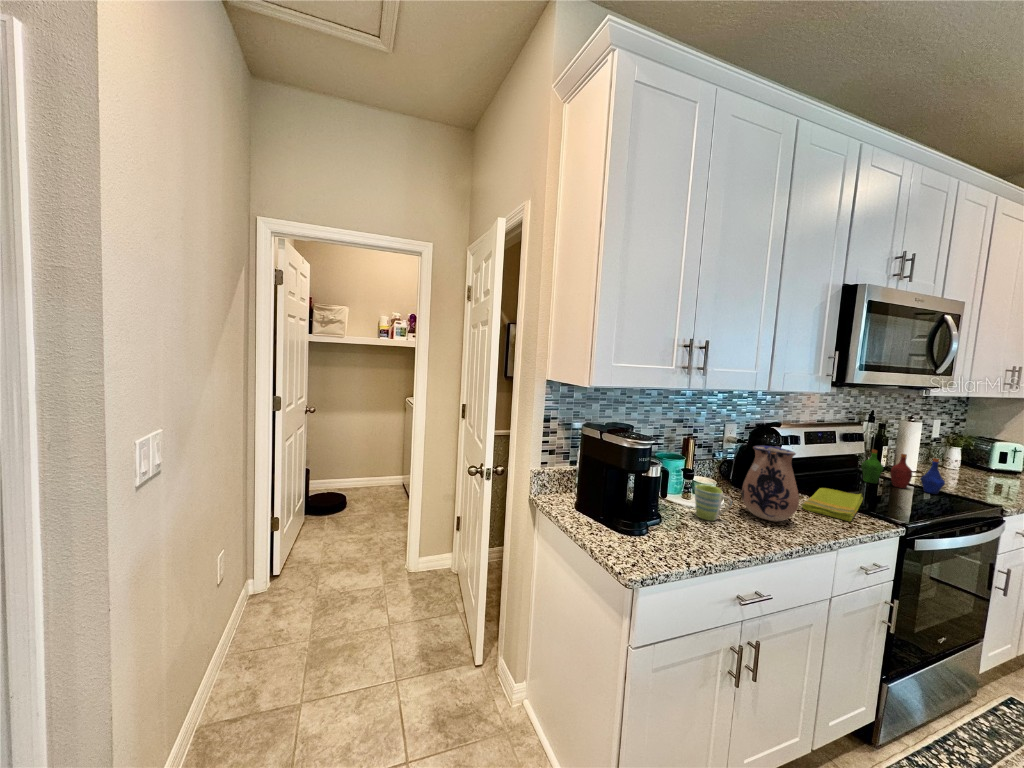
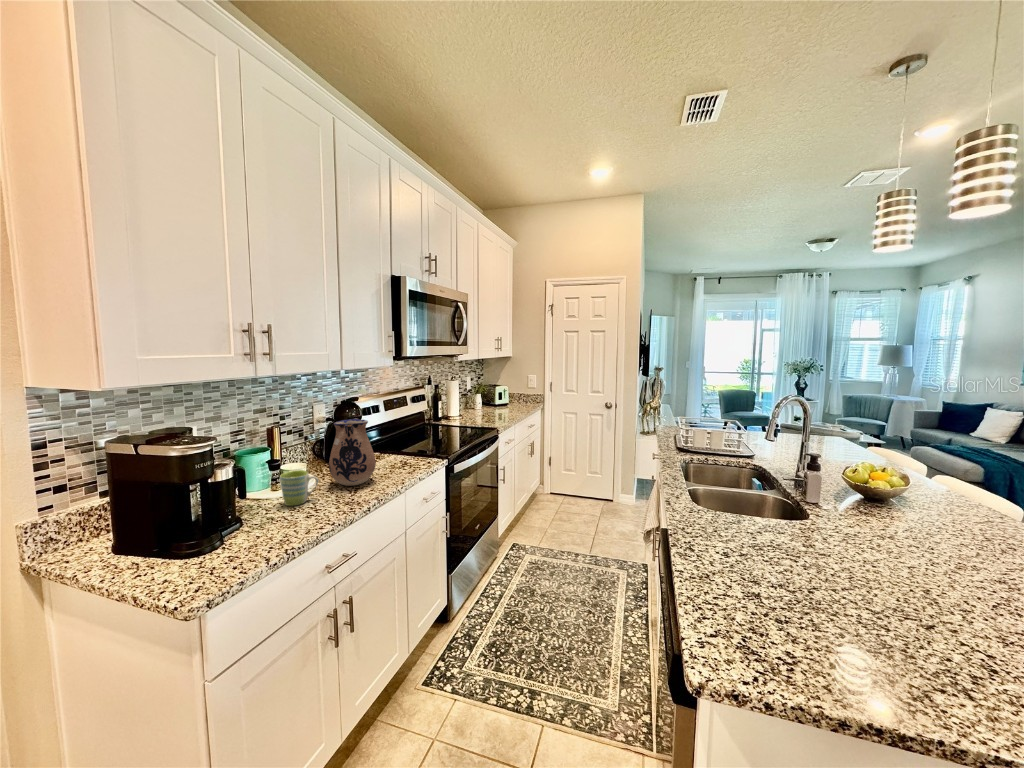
bottle: present [862,449,945,494] -> none [426,404,471,431]
dish towel: present [802,488,863,521] -> none [382,441,425,466]

